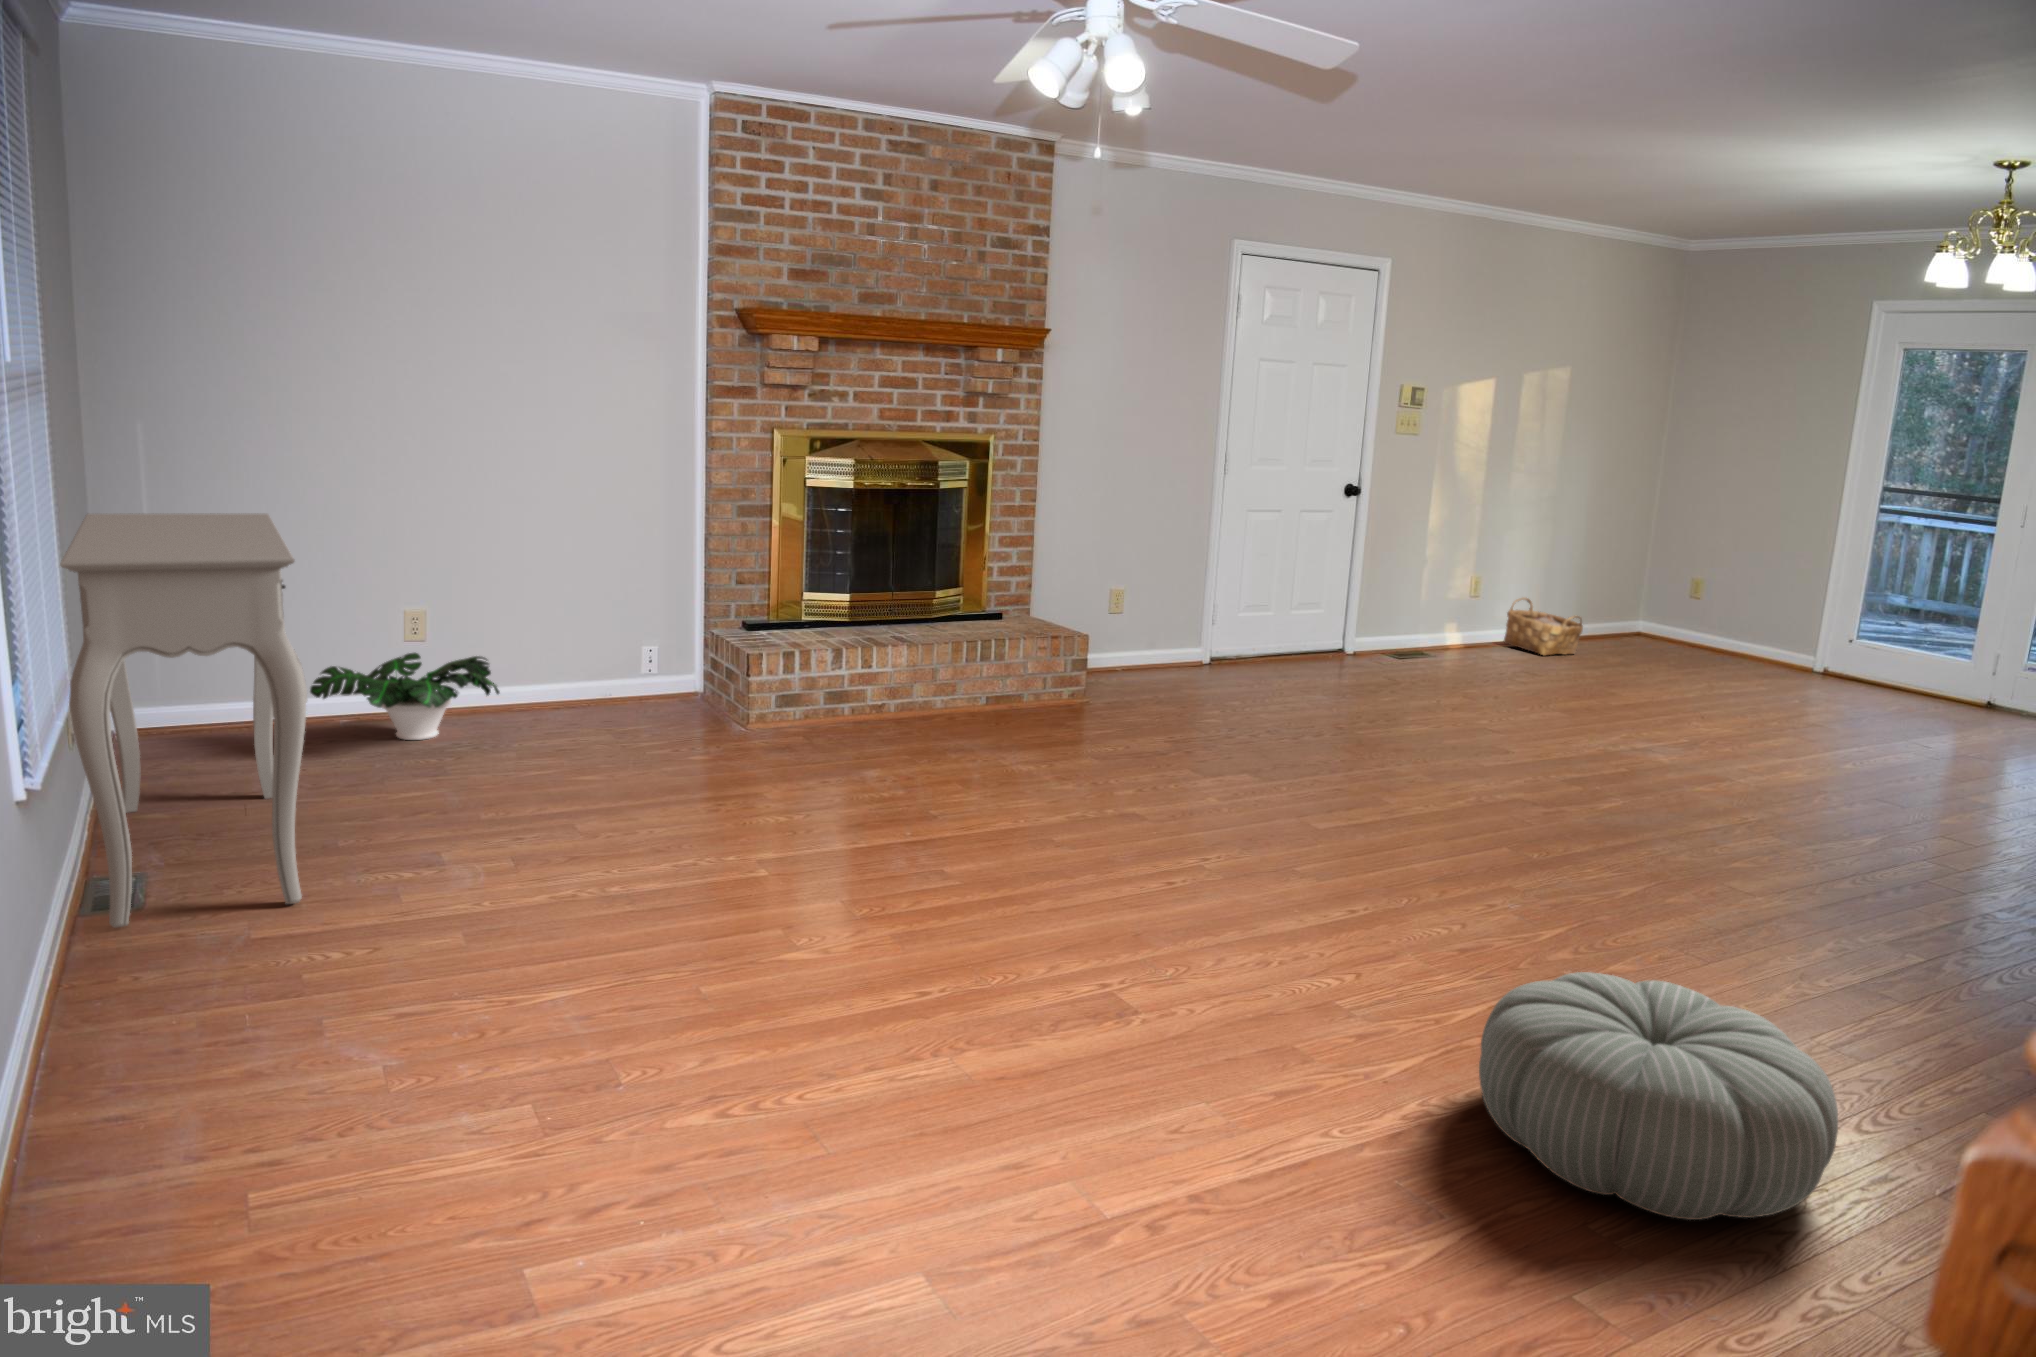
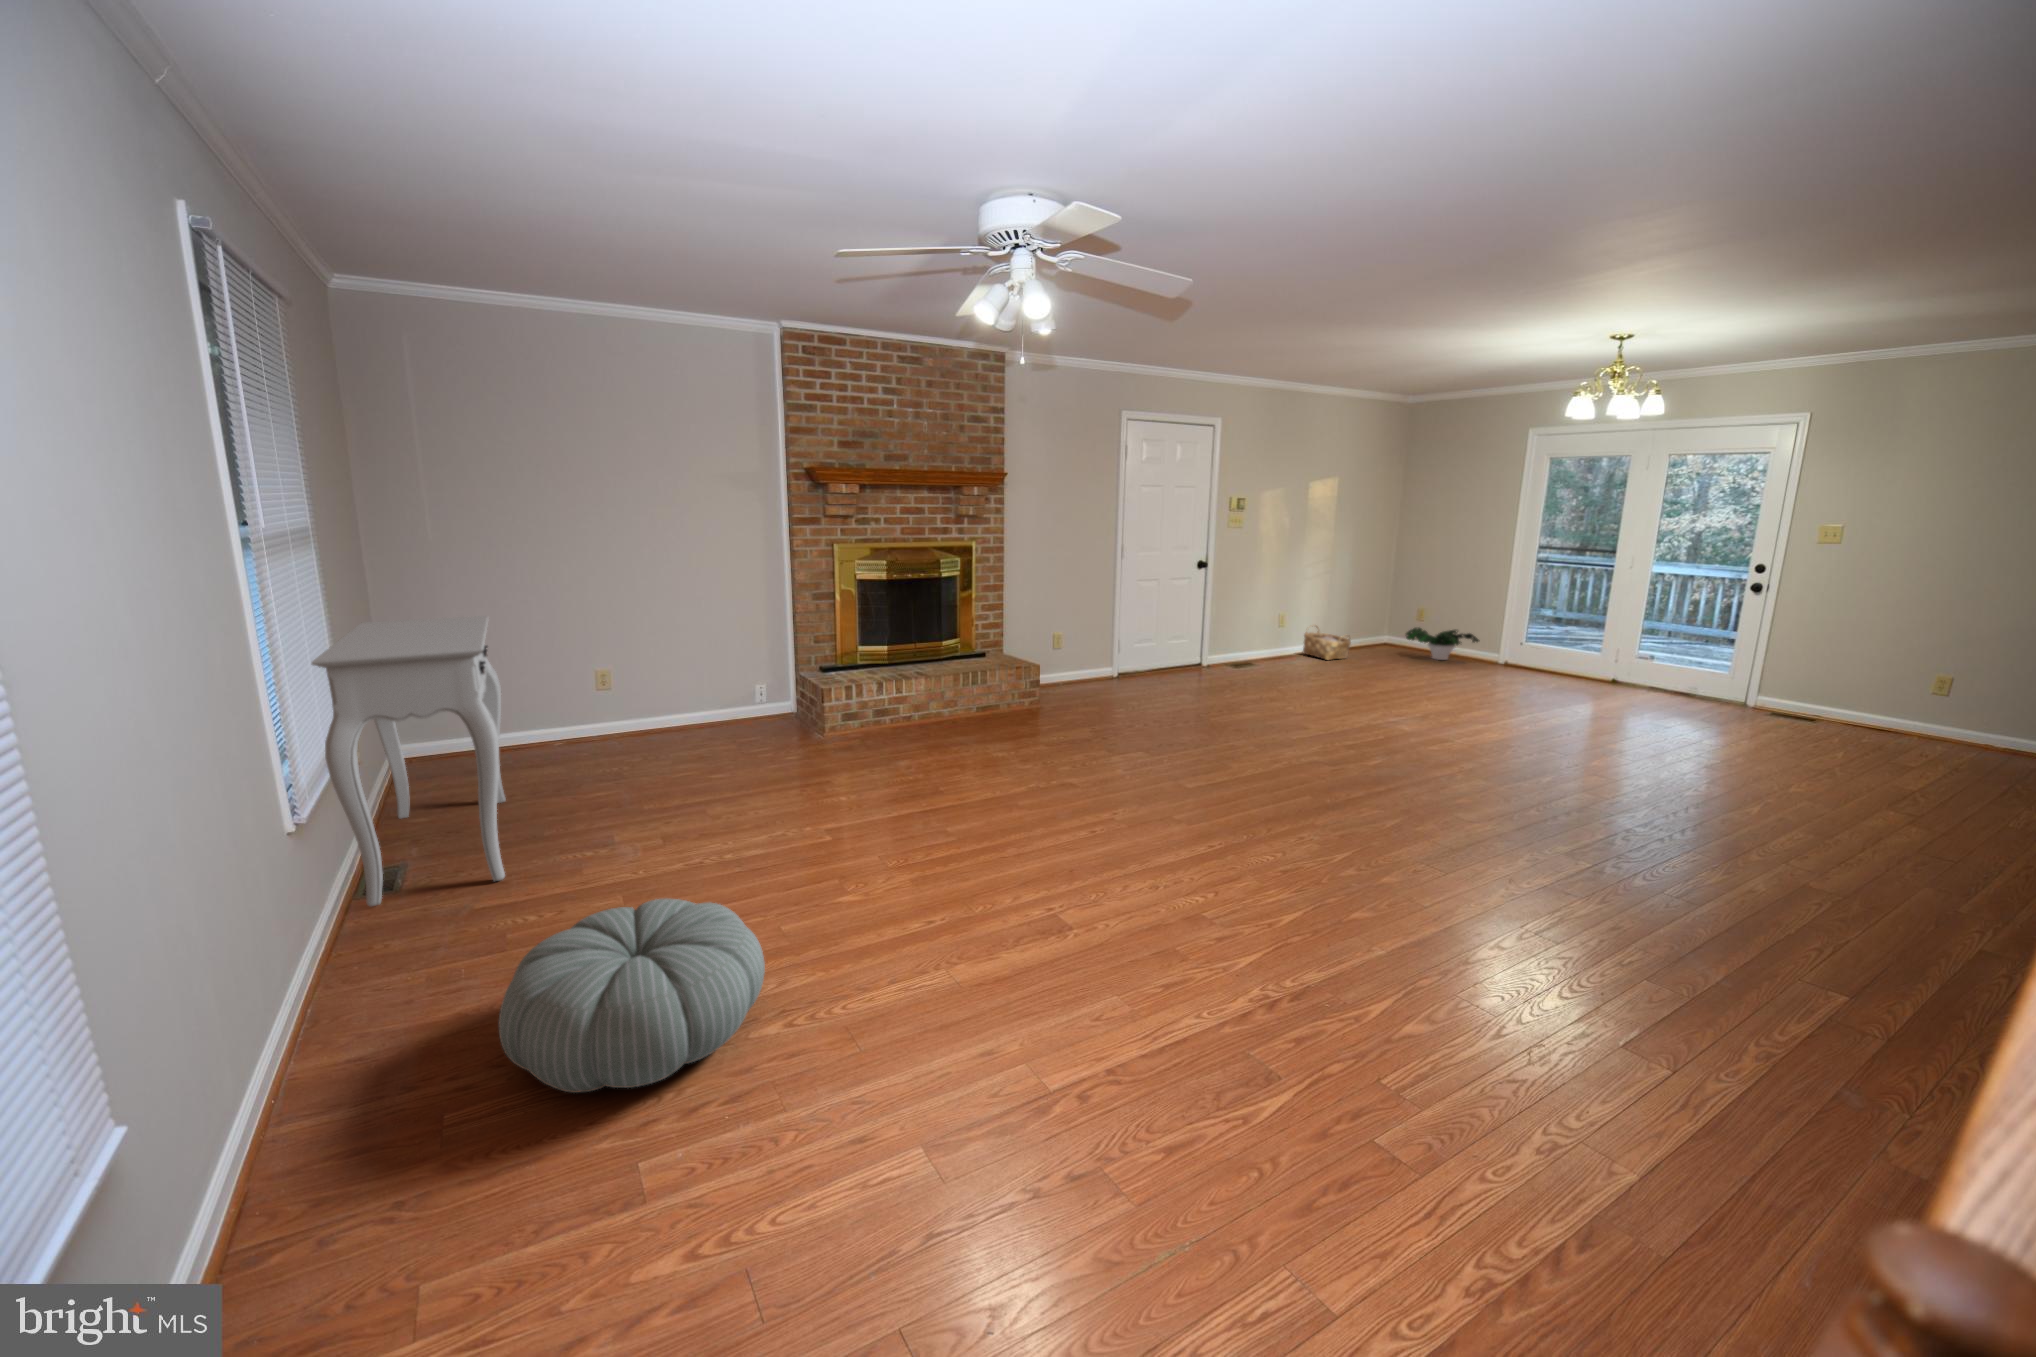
potted plant: present [310,653,499,740] -> present [1406,628,1479,660]
pouf: present [1479,972,1838,1220] -> present [499,899,765,1093]

